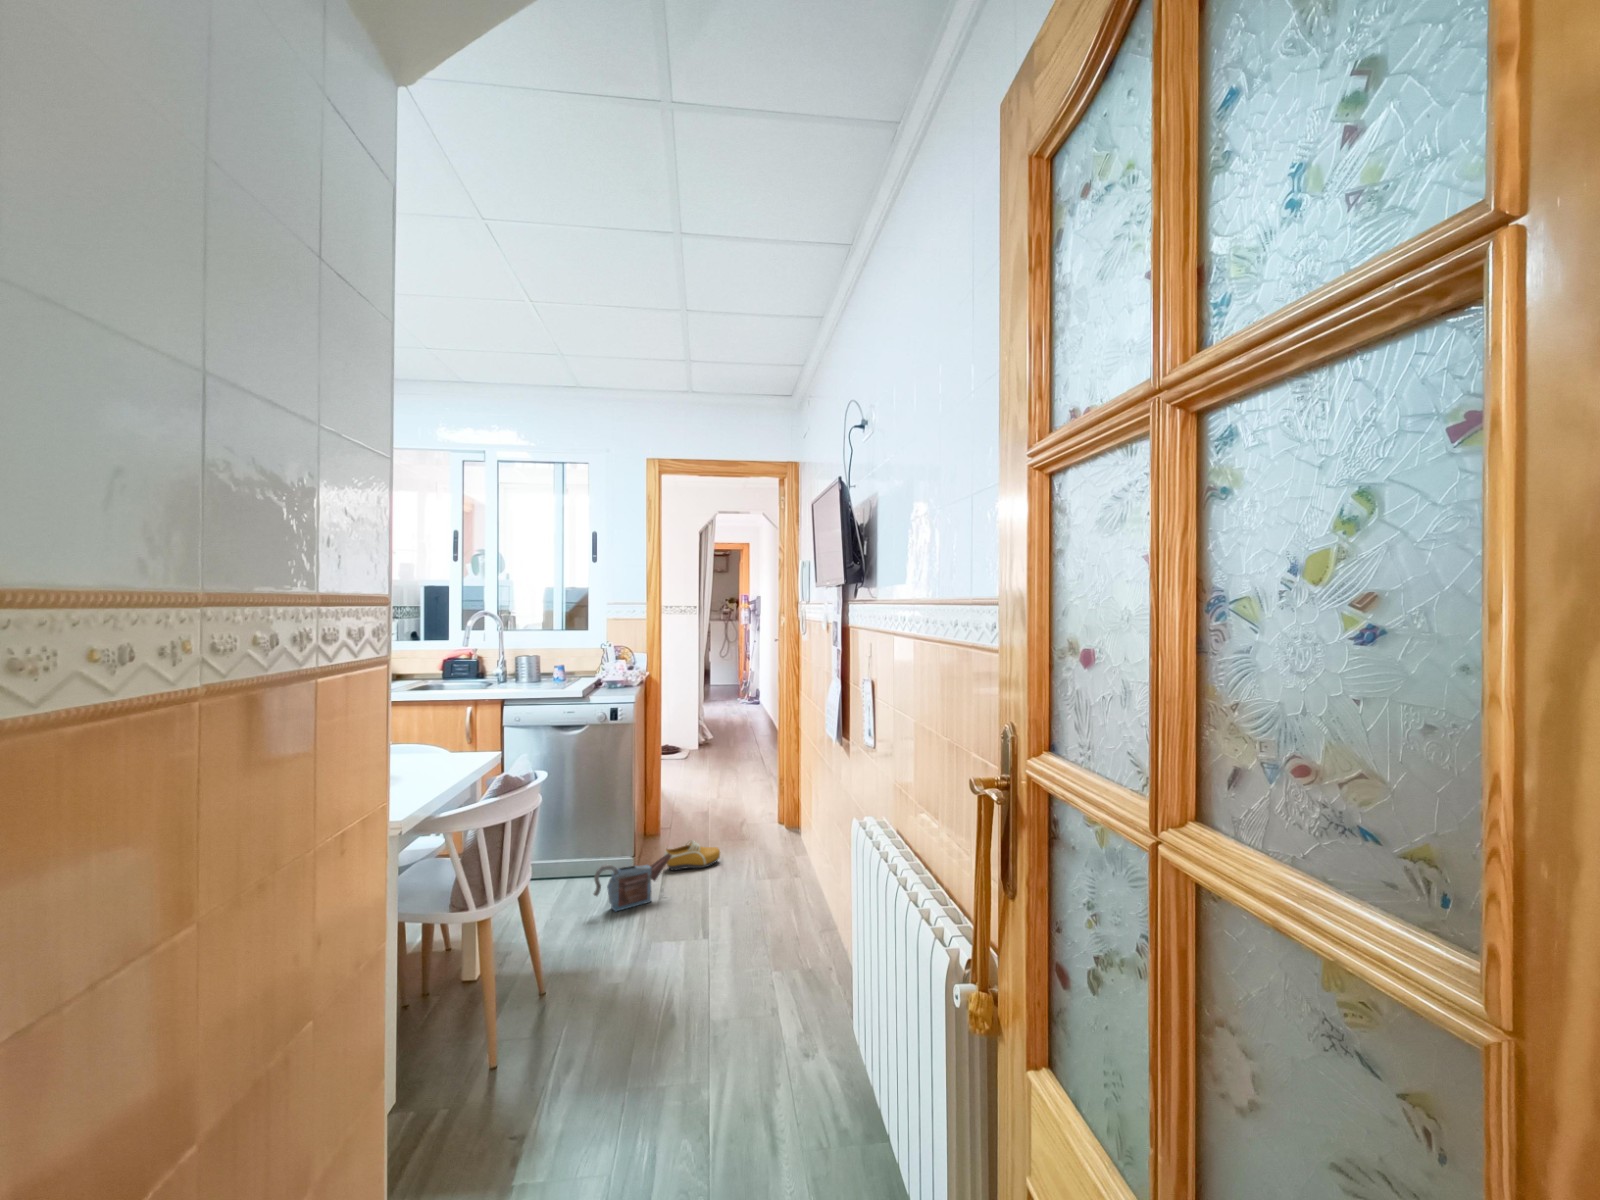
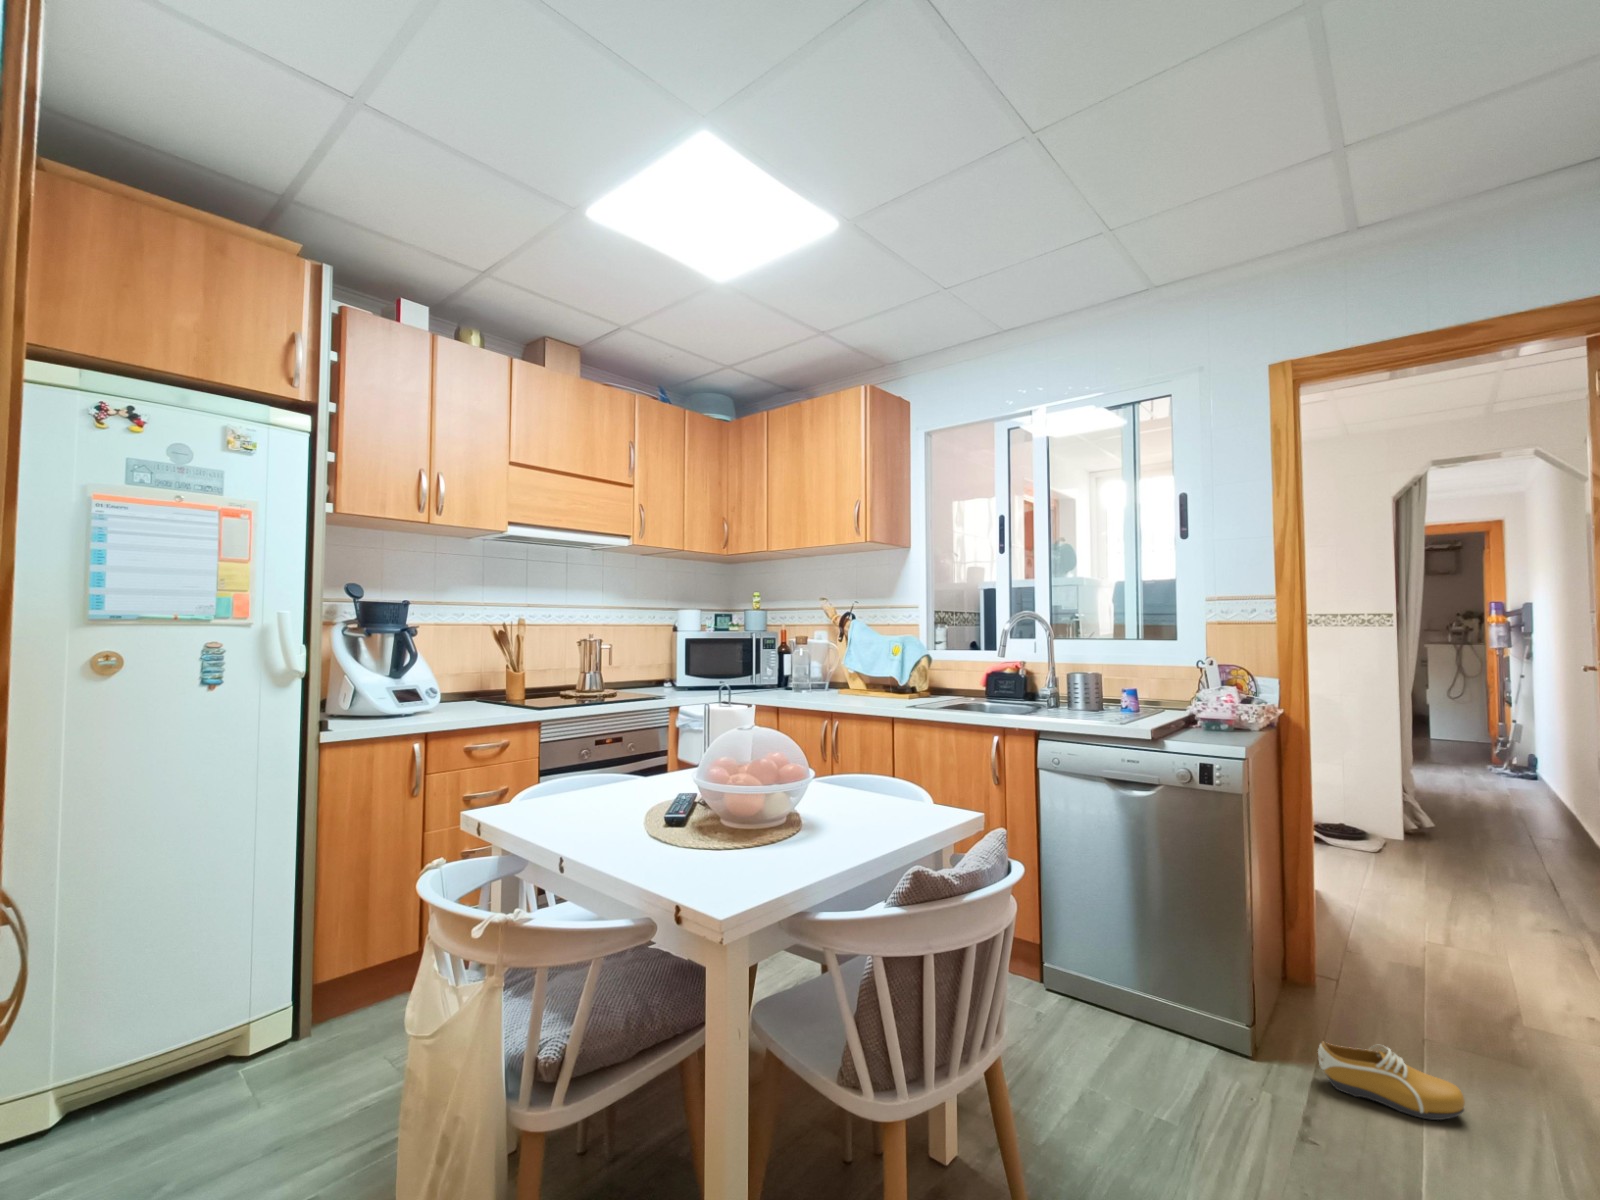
watering can: present [594,853,672,911] -> none [1161,1039,1332,1149]

